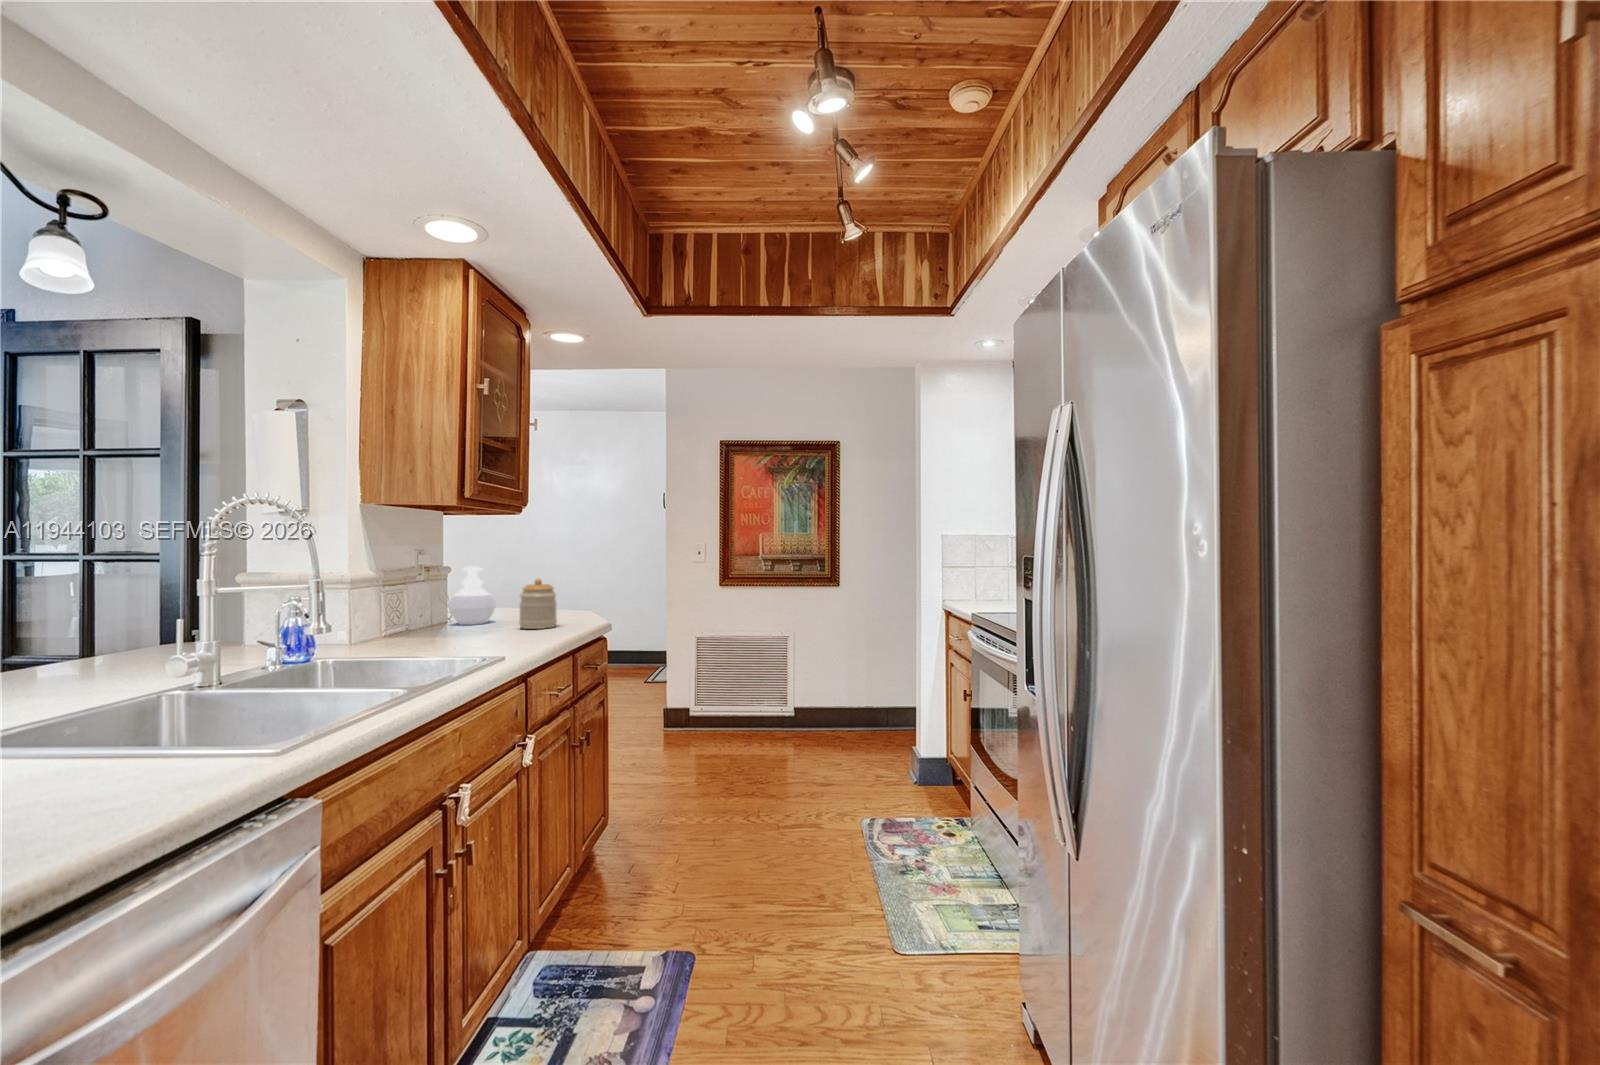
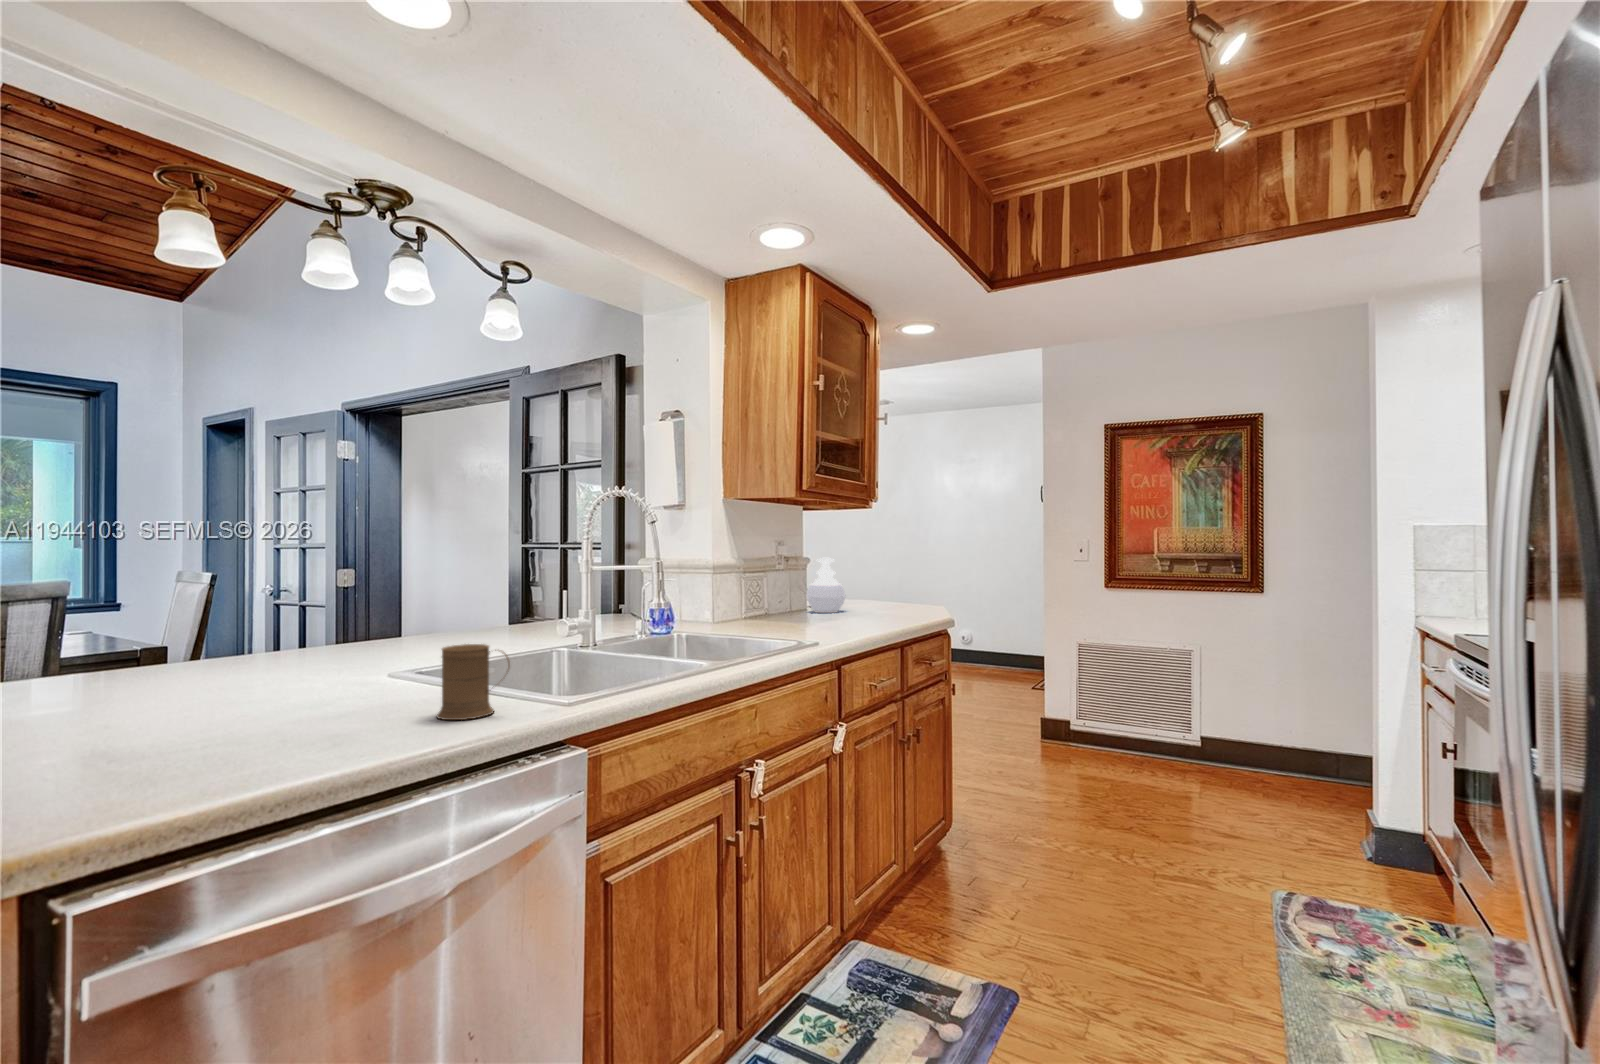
jar: present [519,579,557,629] -> none [859,570,895,620]
mug: none [74,695,192,797] -> present [437,644,510,720]

